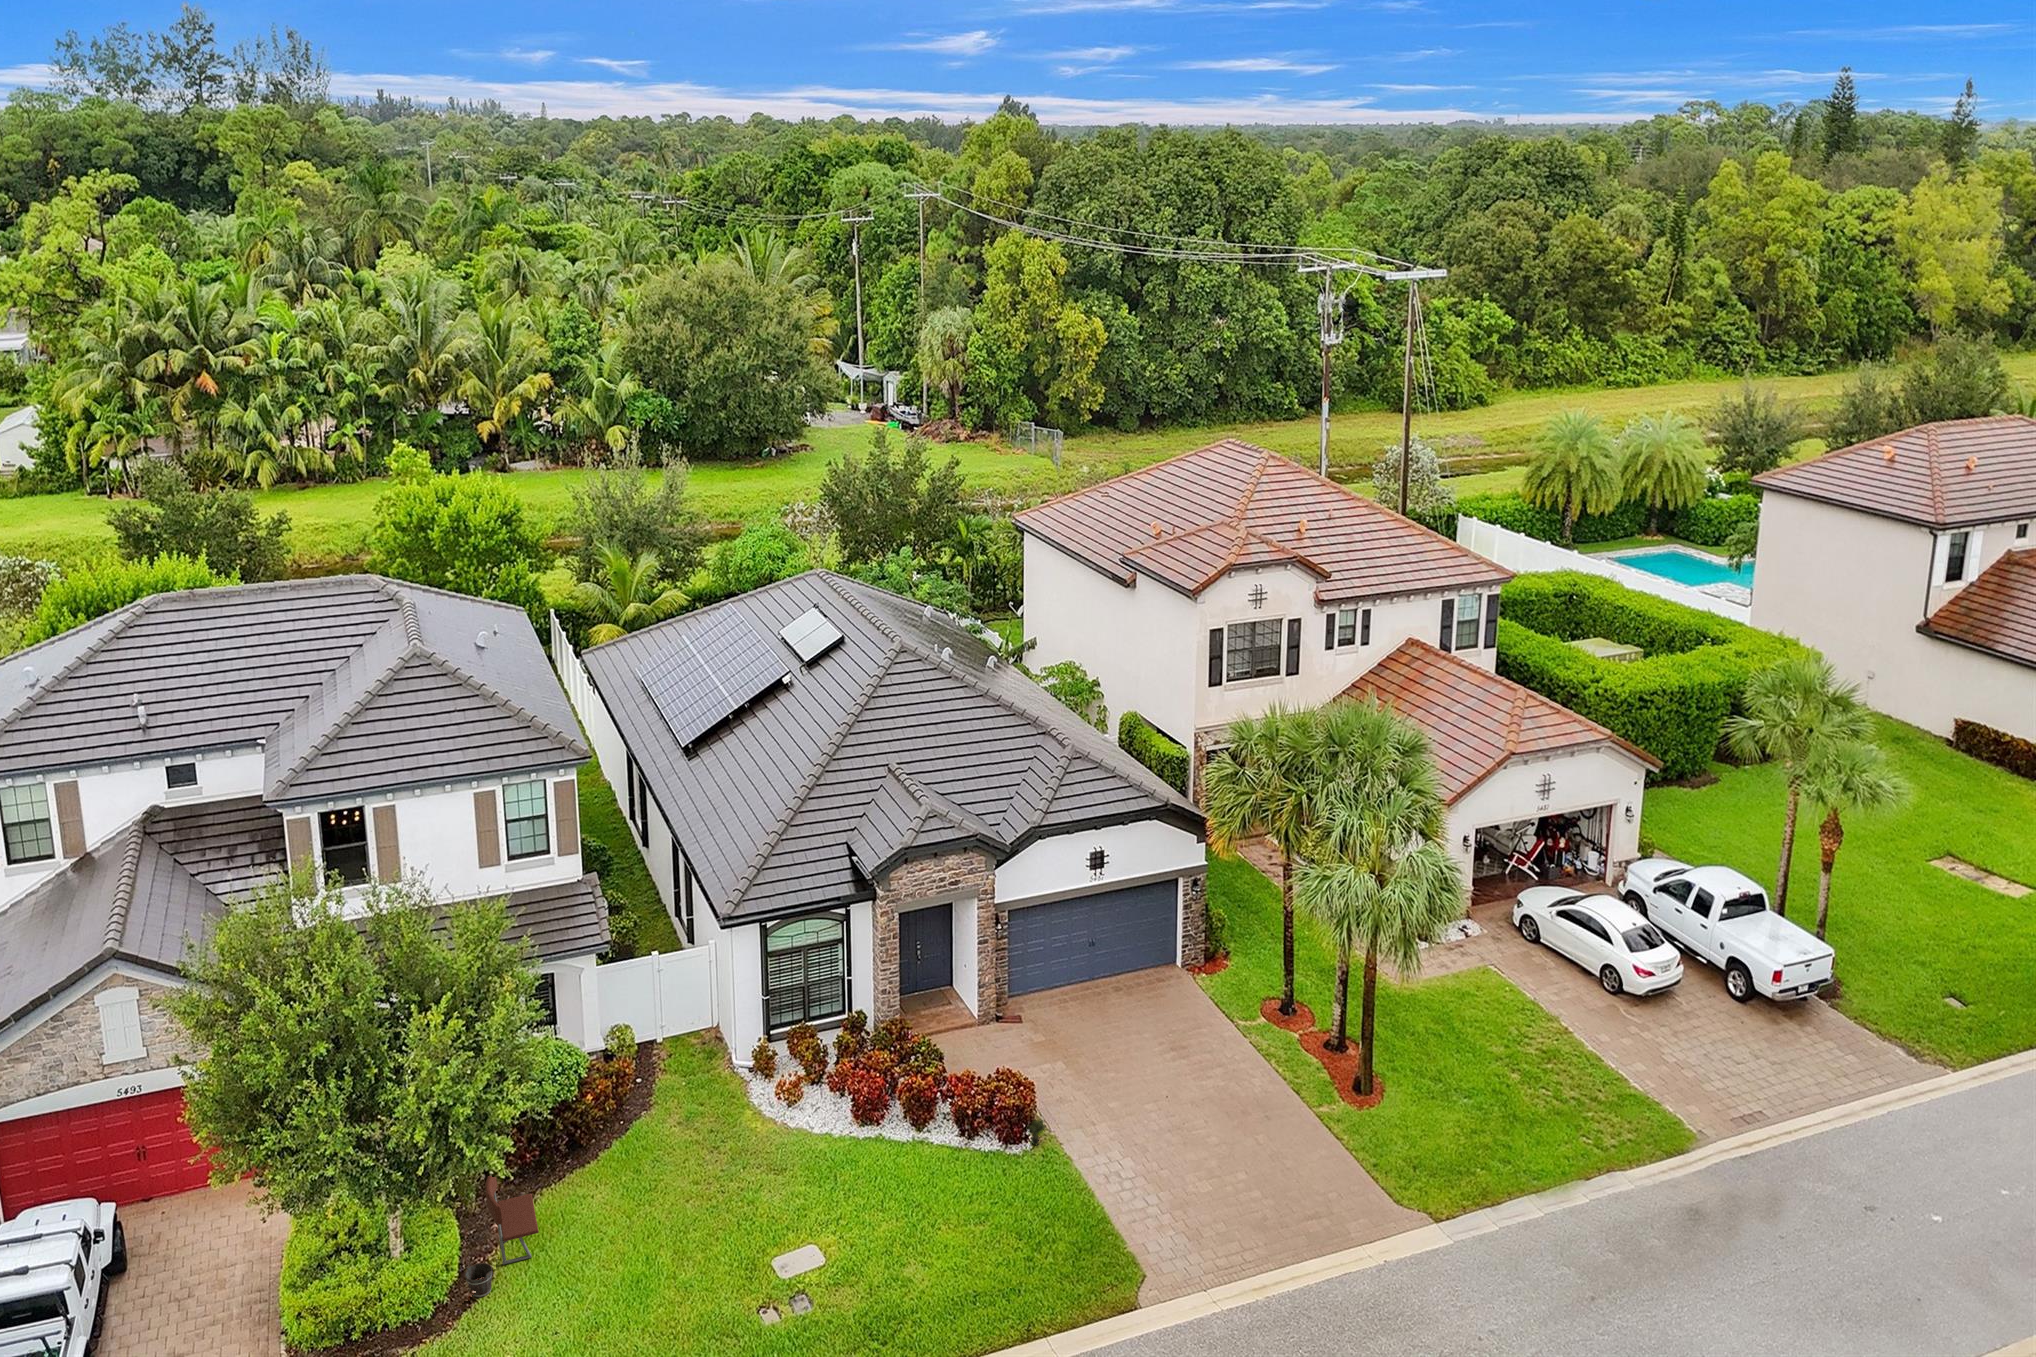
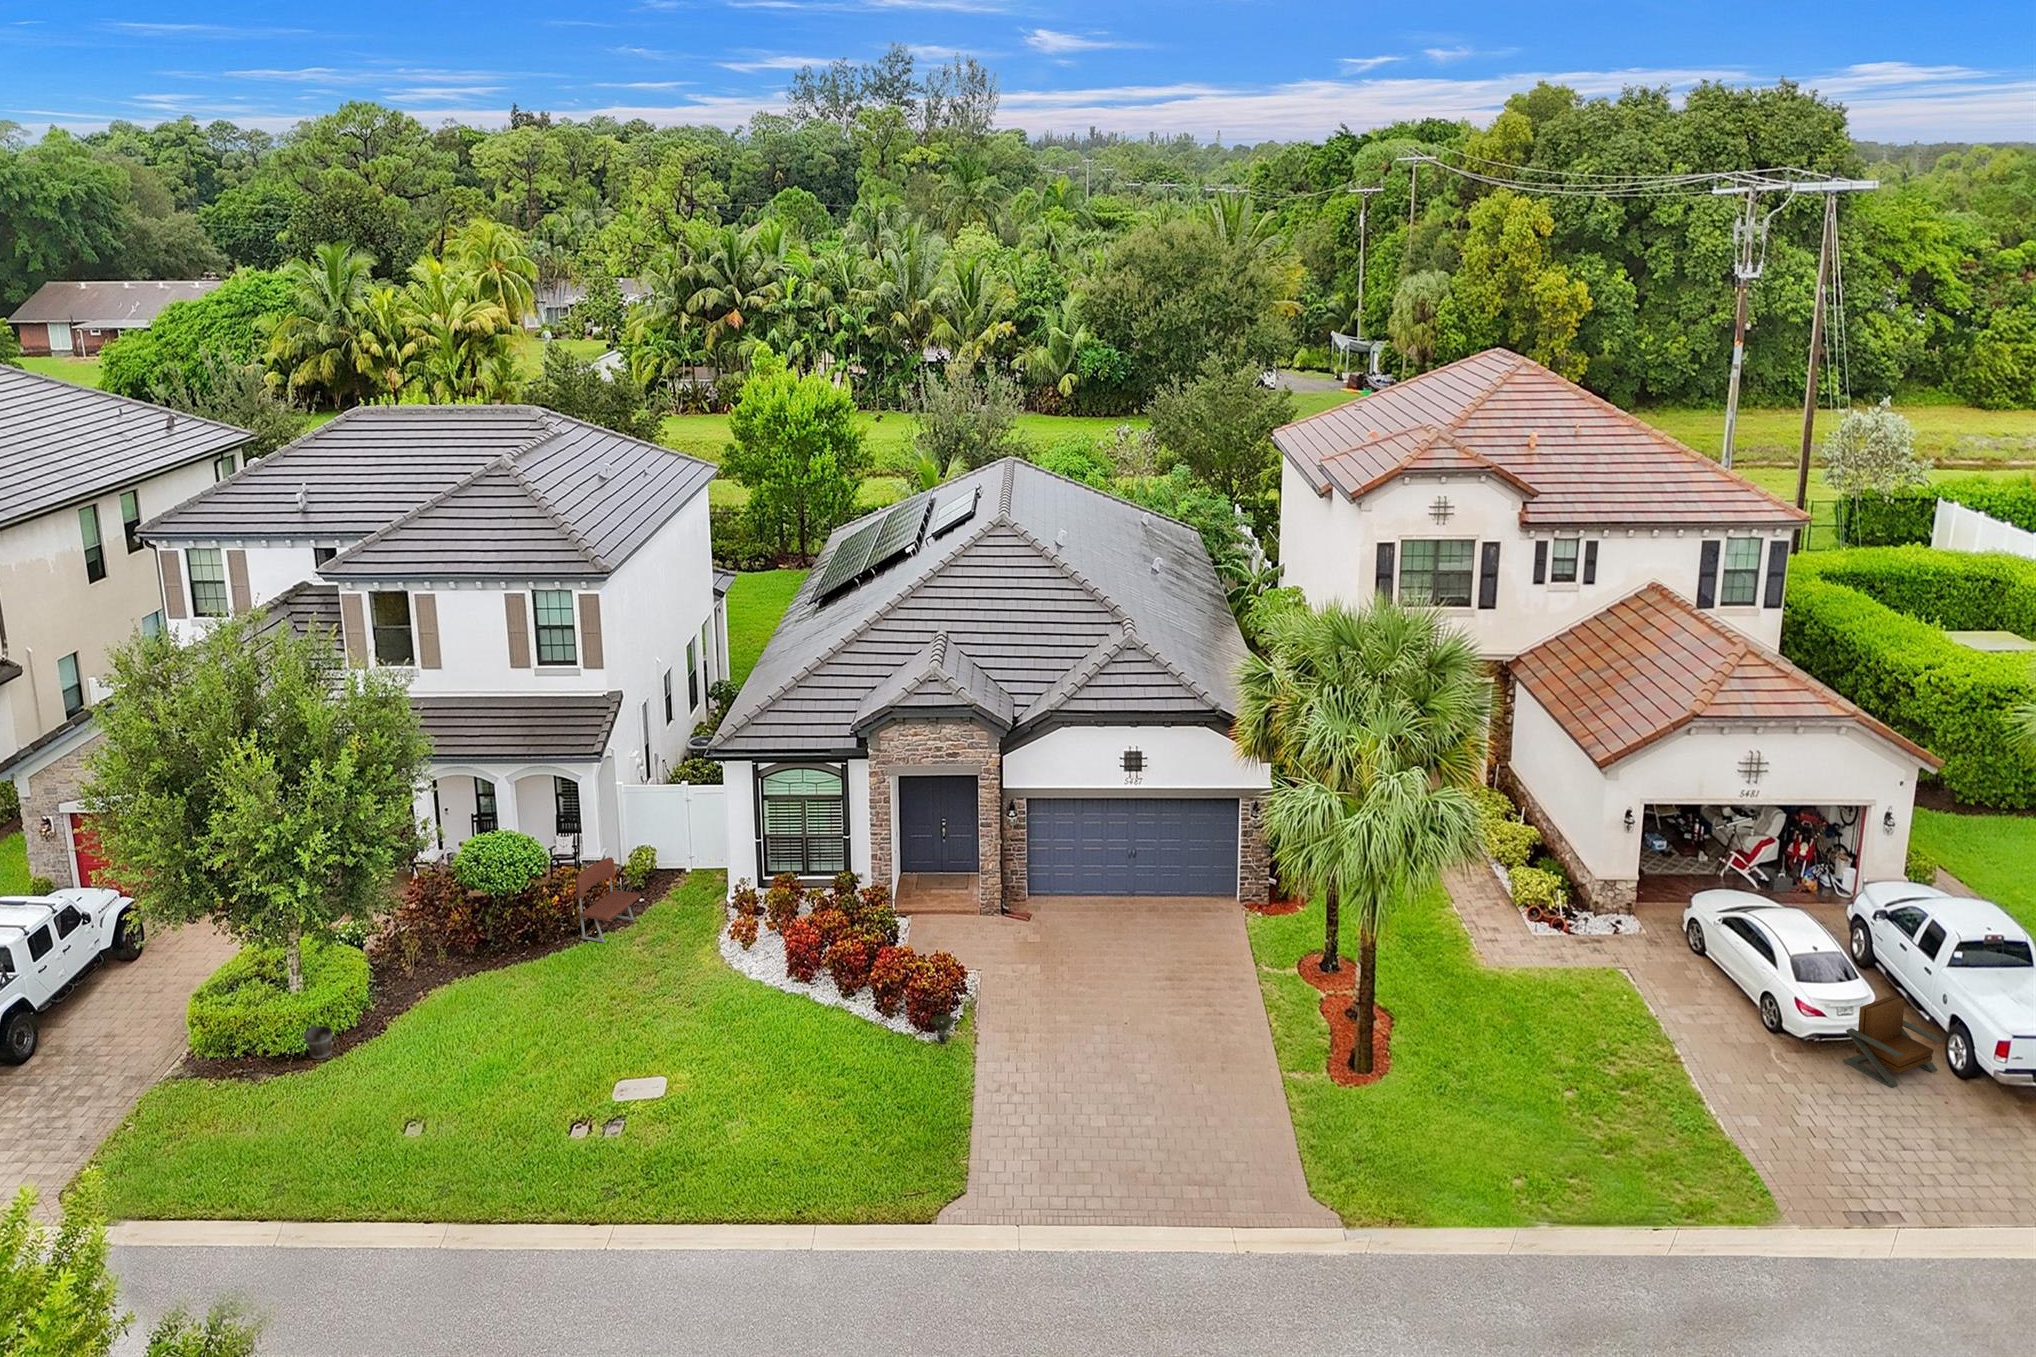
lounge chair: none [1671,954,1732,1023] -> present [1843,995,1942,1087]
bench: present [486,1176,539,1265] -> present [575,857,641,943]

